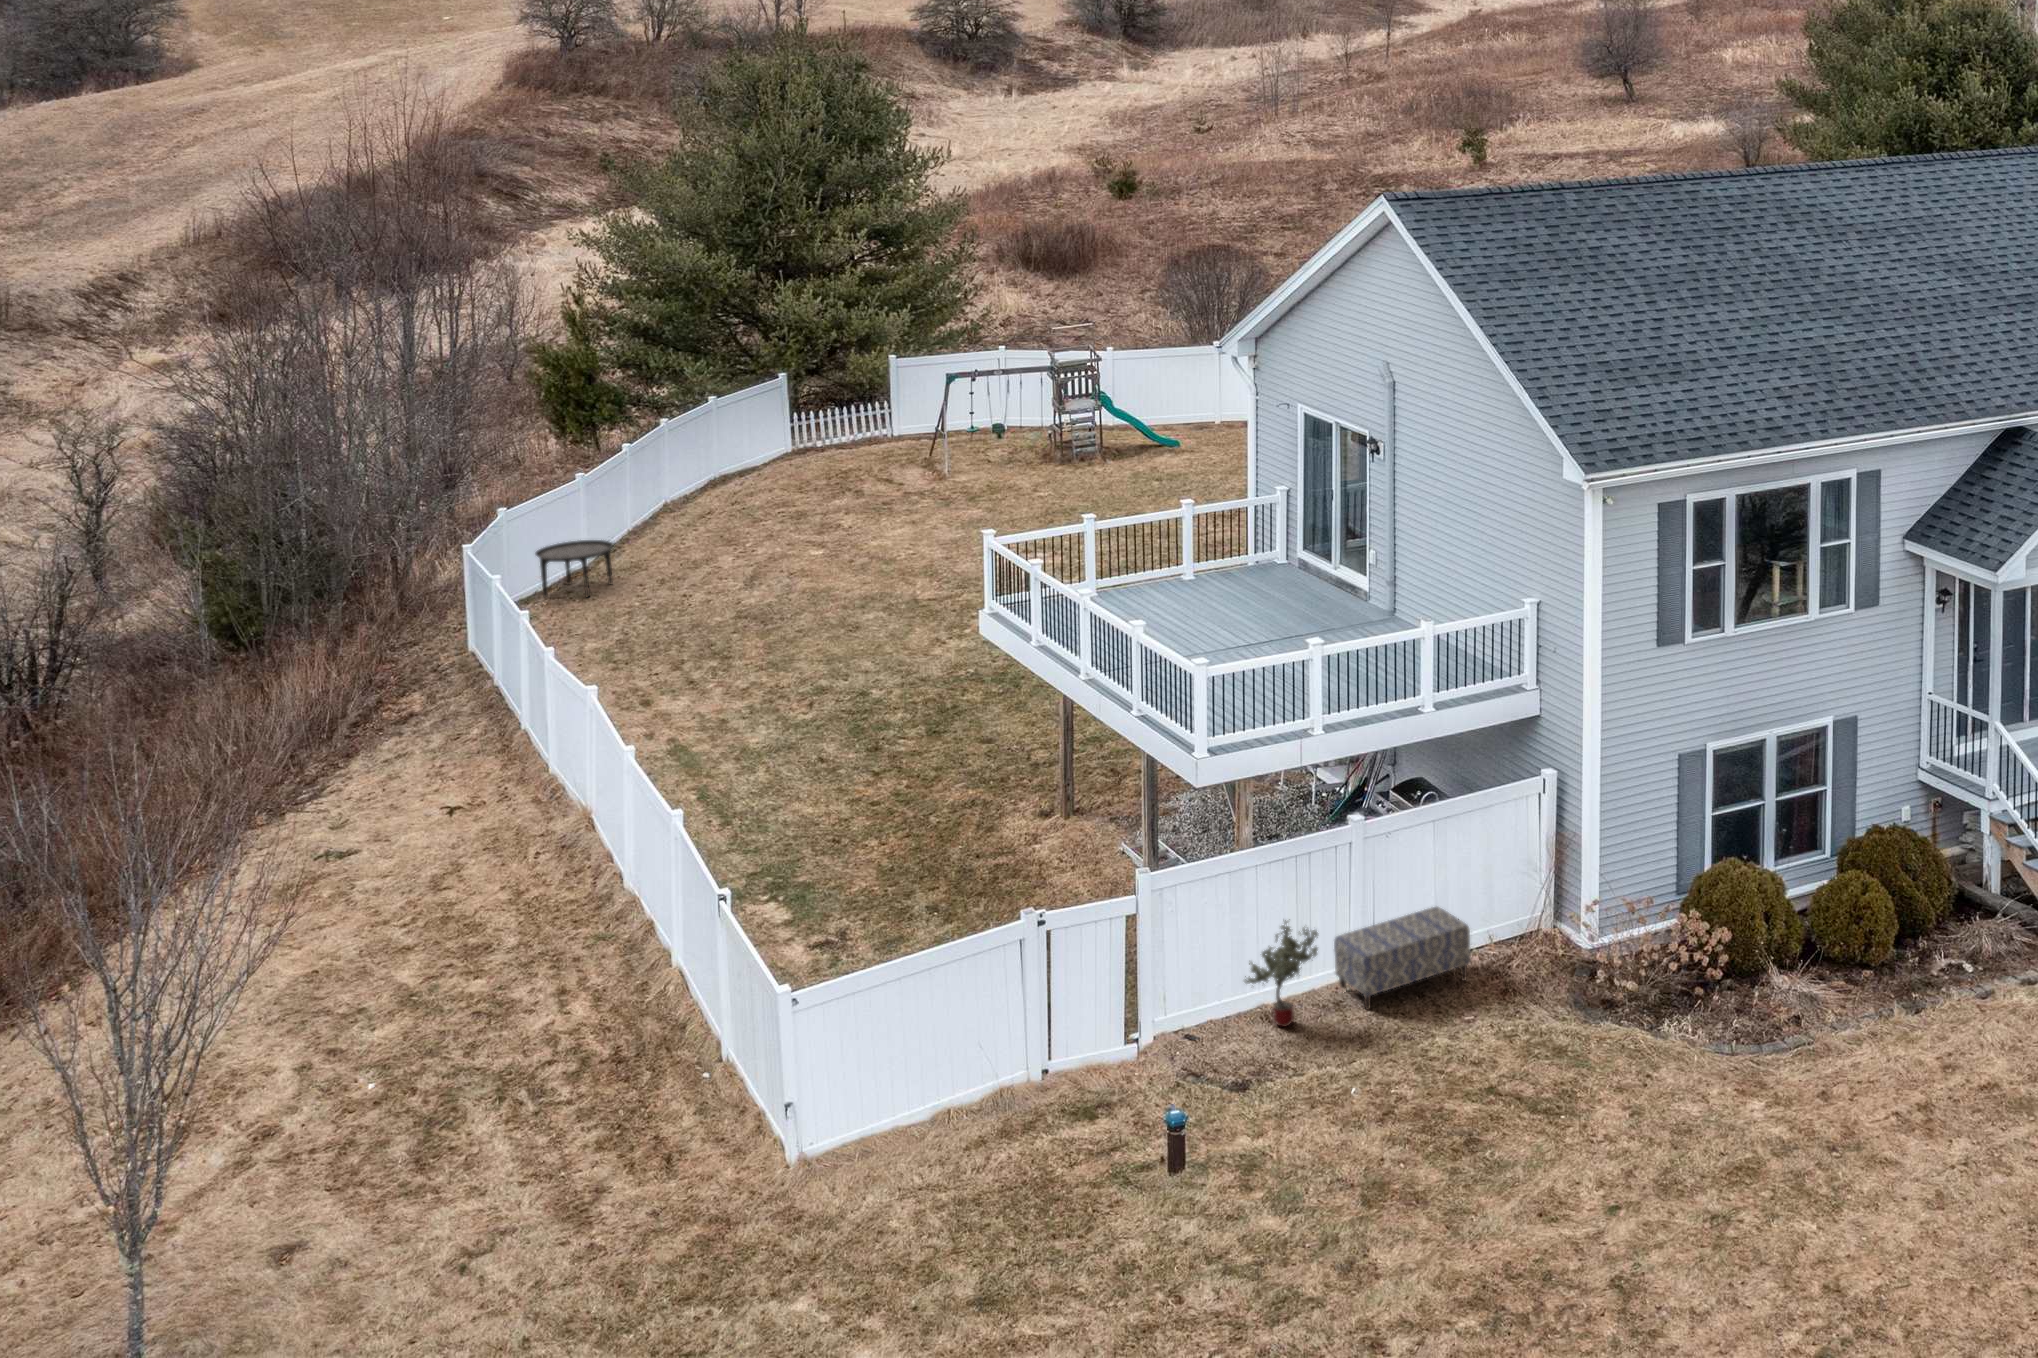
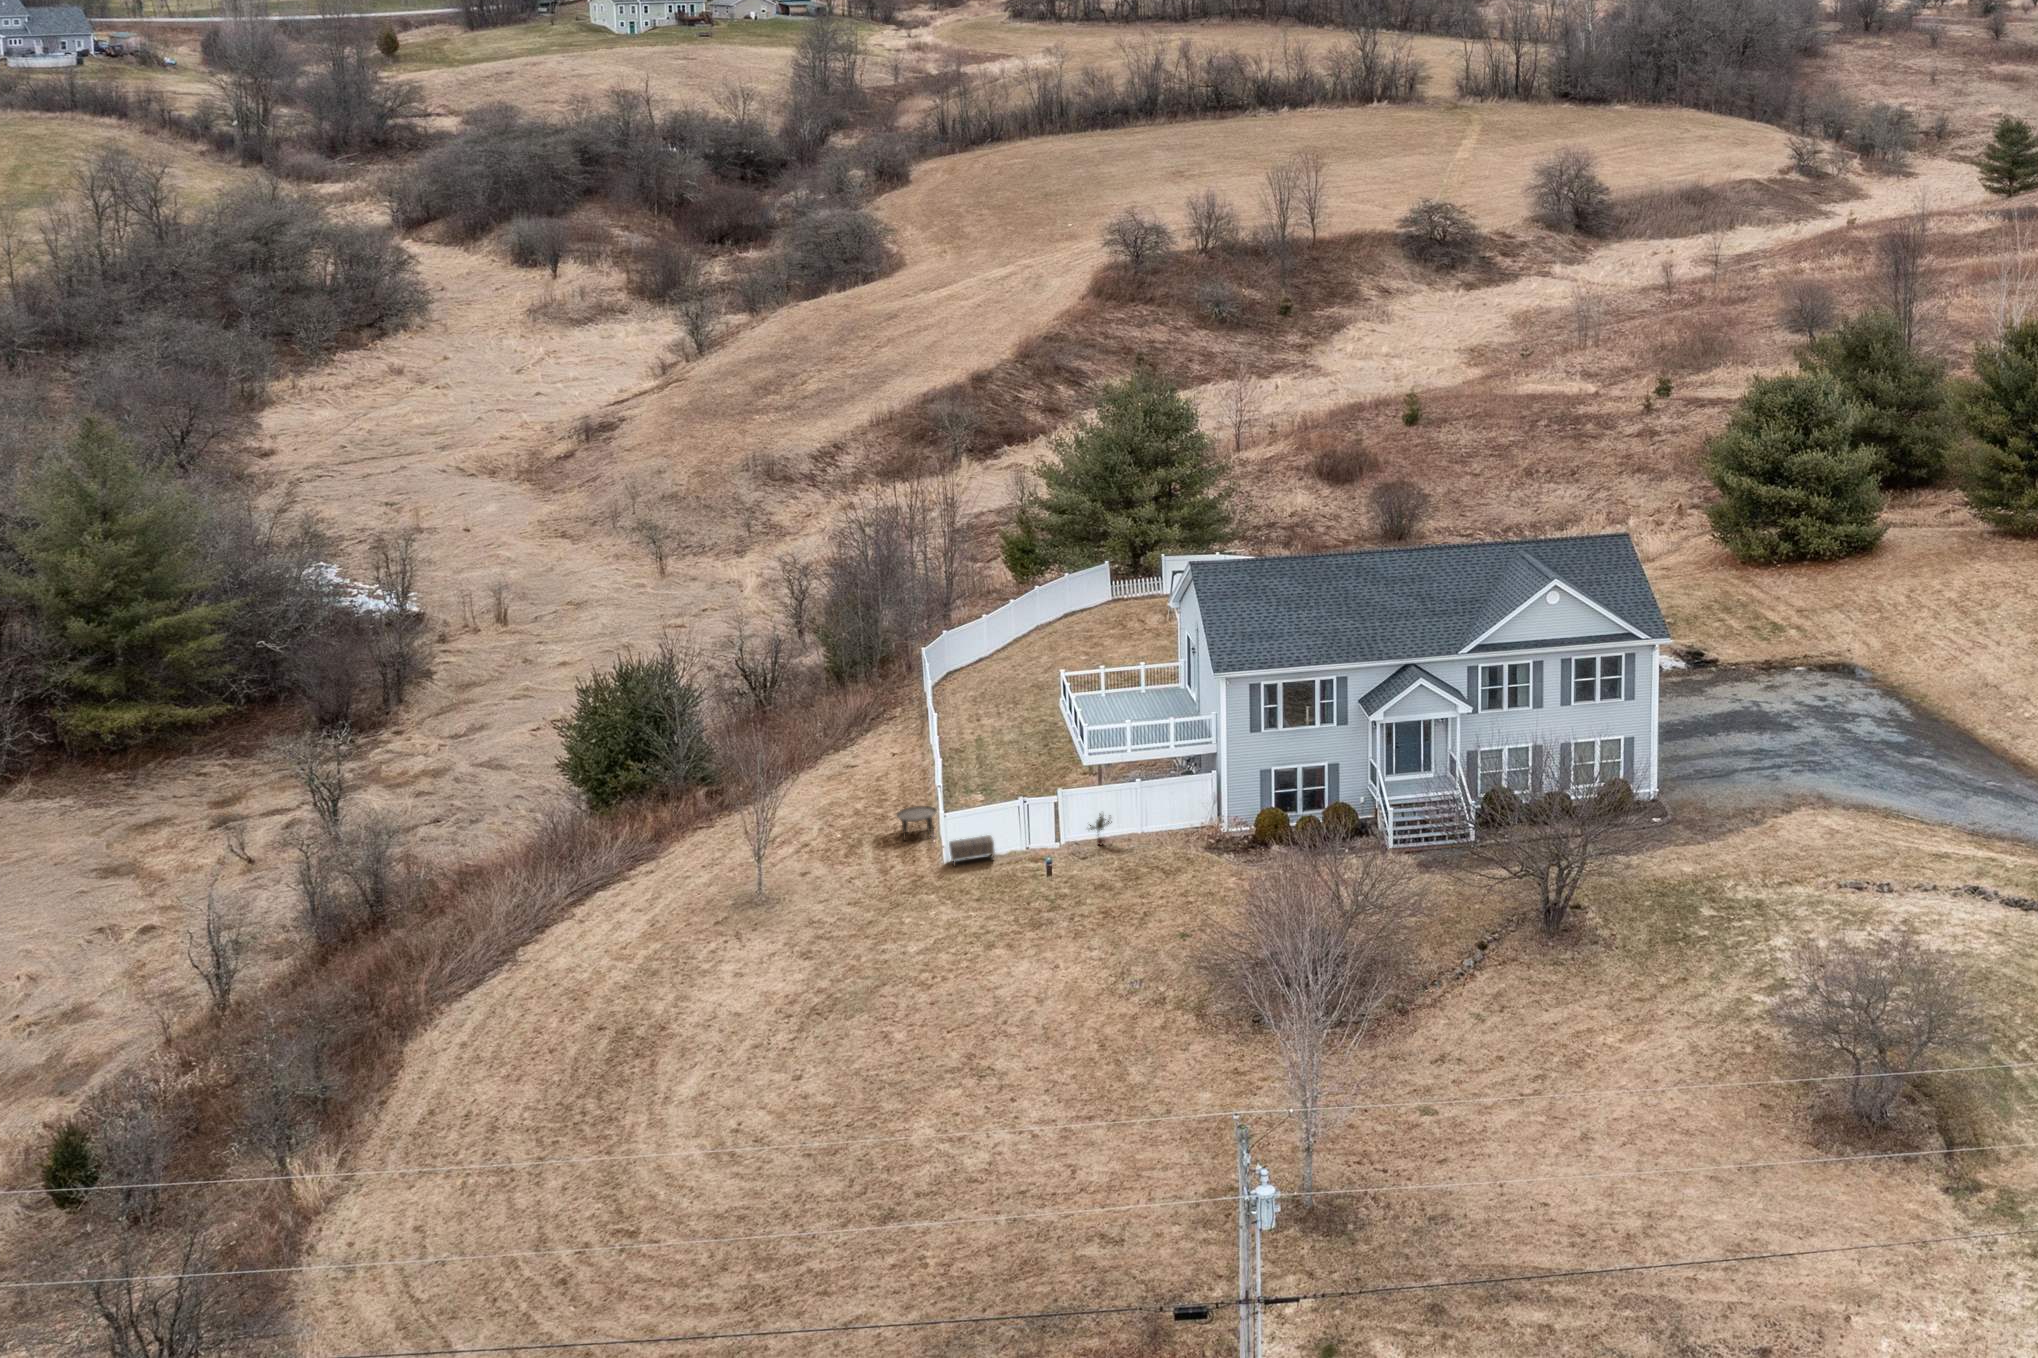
round table: present [535,540,613,597] -> present [896,806,936,840]
bench: present [1334,907,1471,1010] -> present [949,835,995,866]

